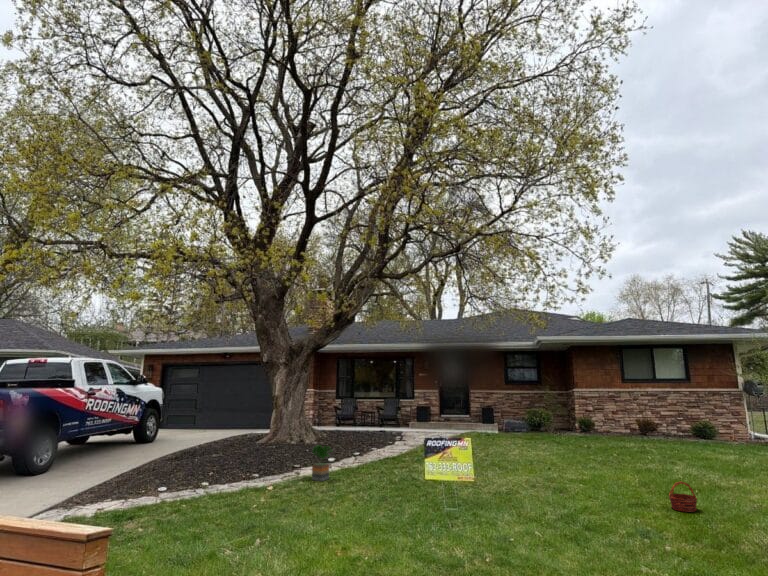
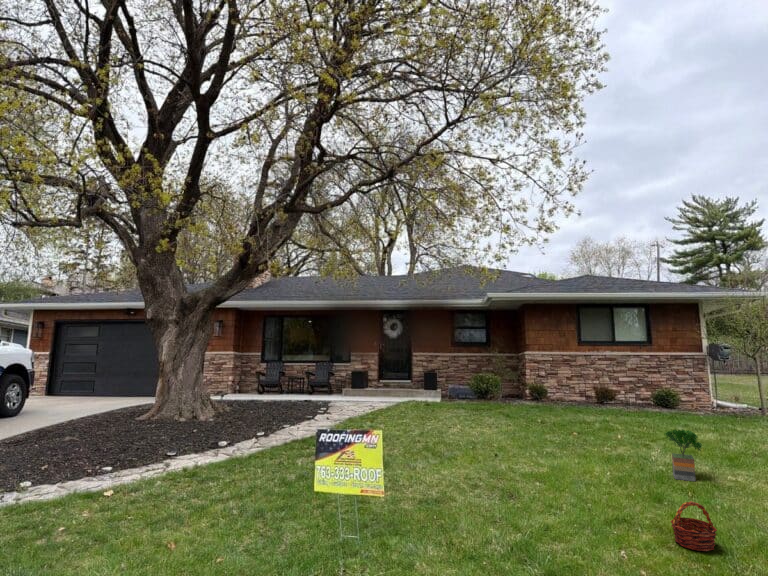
potted tree: present [312,445,332,481] -> present [665,429,702,481]

